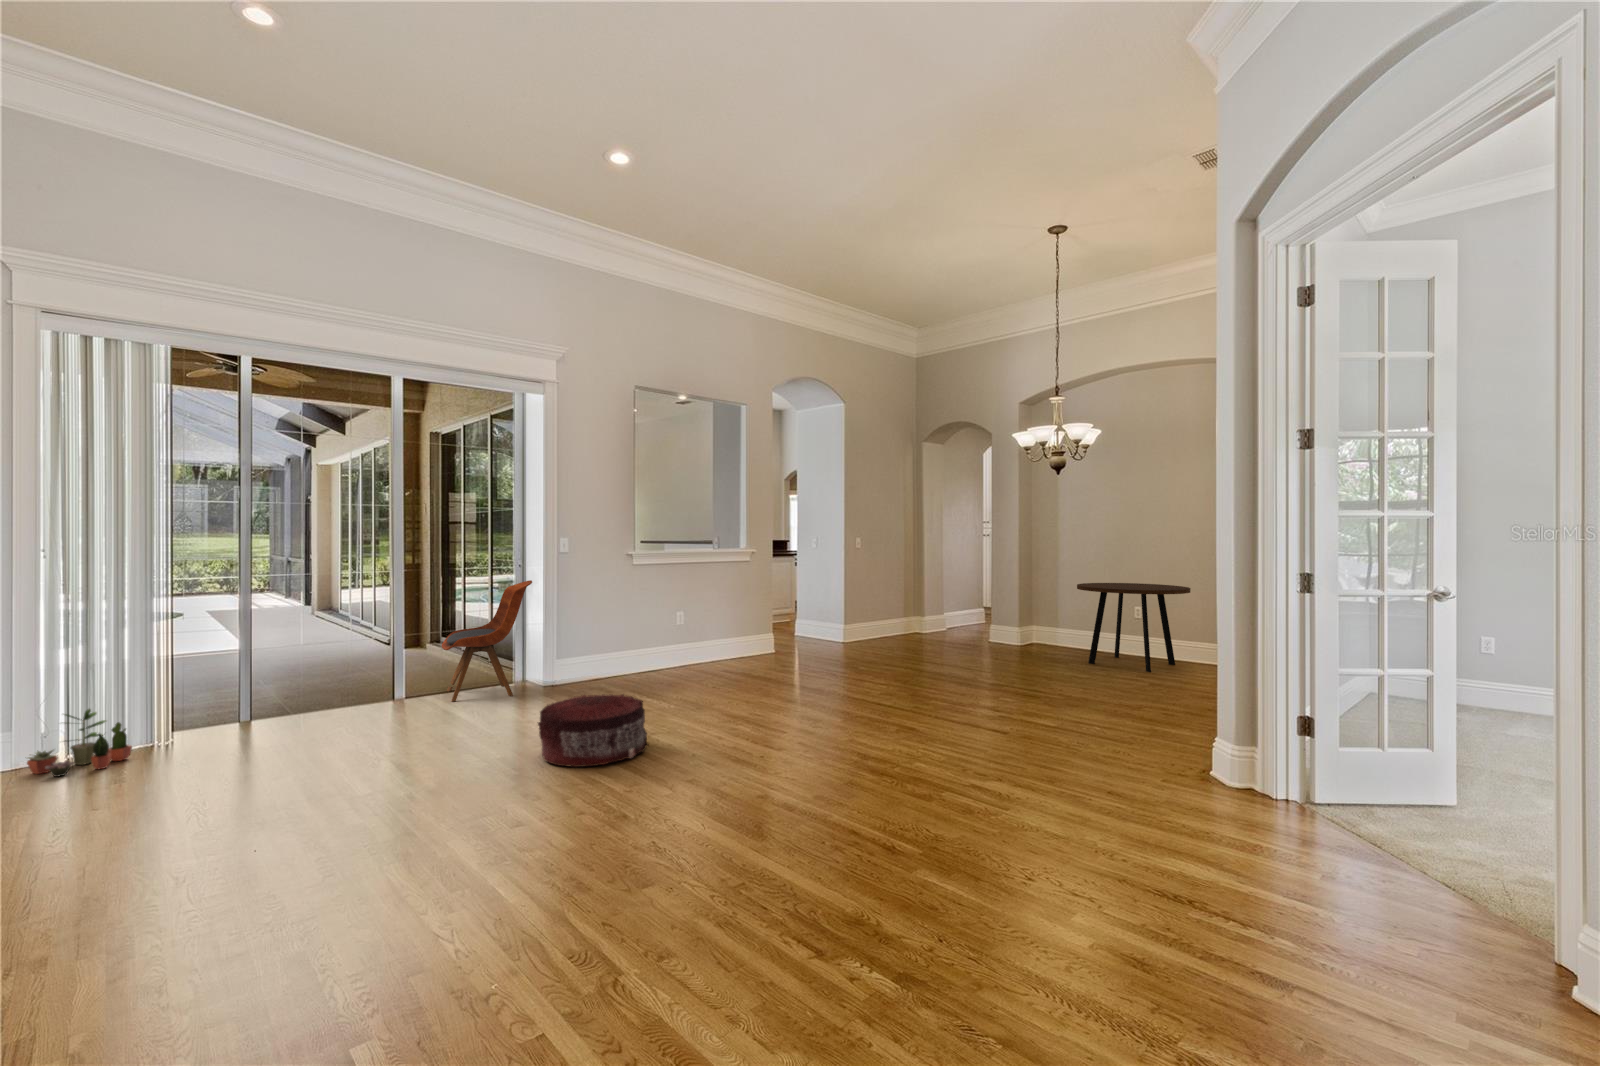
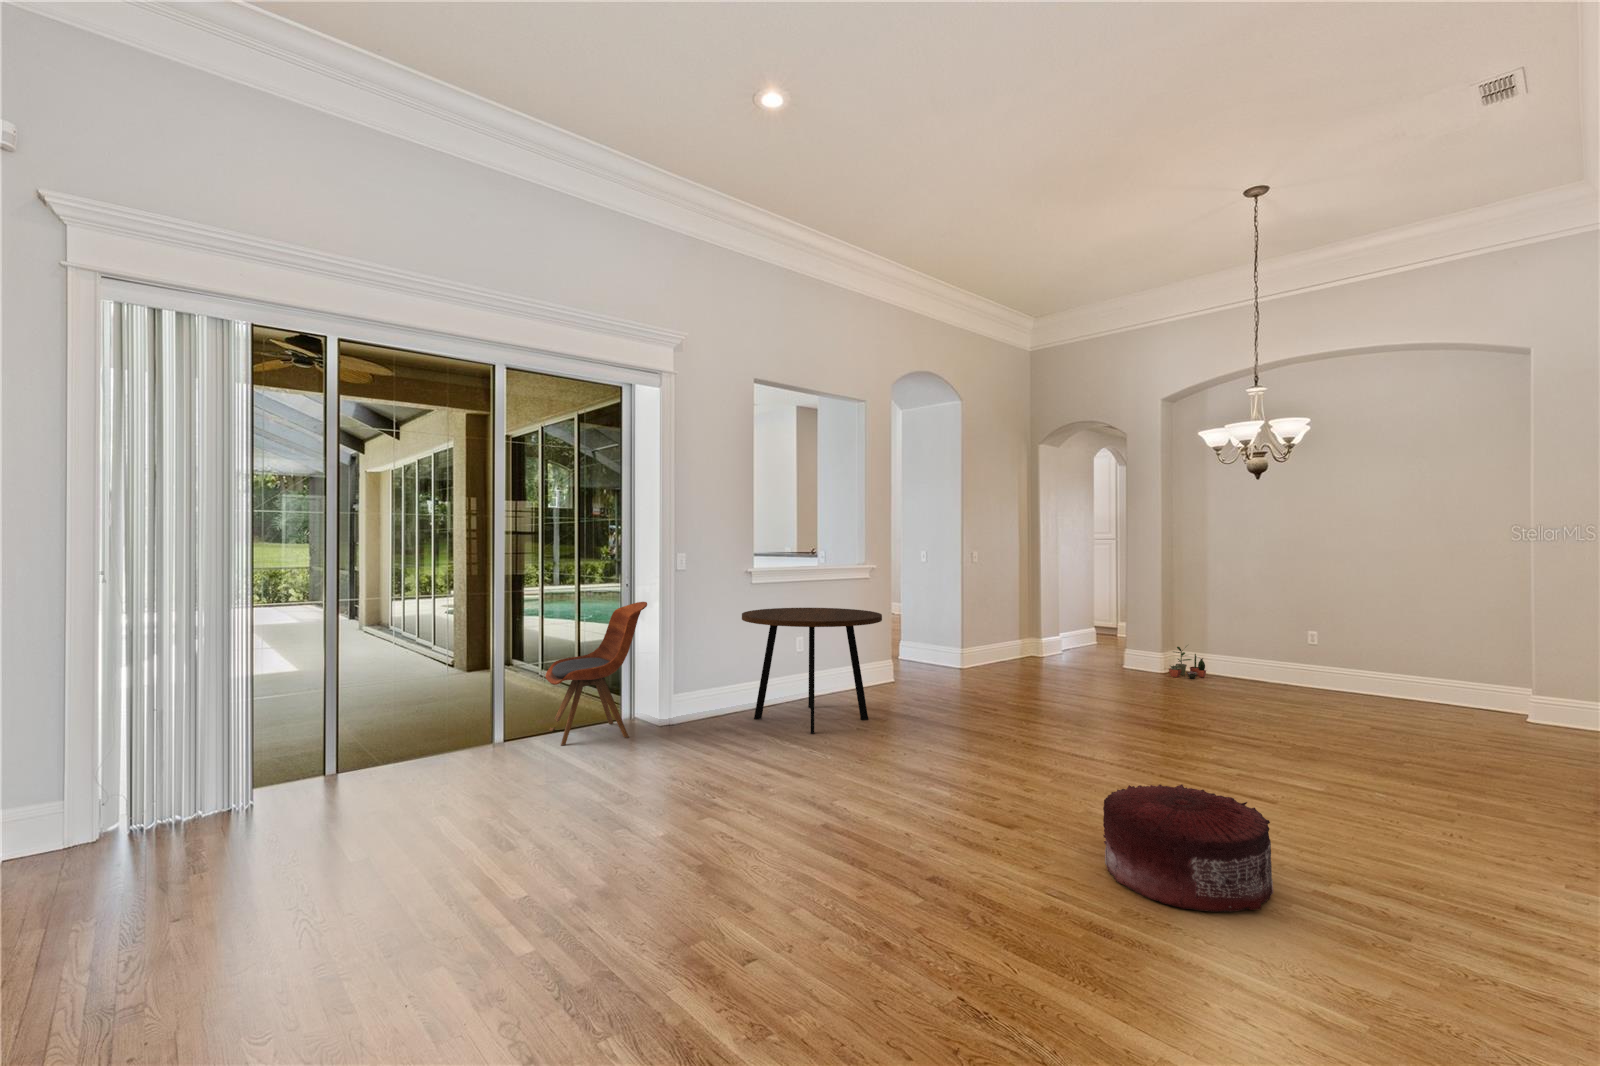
dining table: present [1077,583,1190,672] -> present [742,608,882,734]
pouf: present [538,694,648,767] -> present [1103,784,1274,912]
potted plant: present [27,709,132,777] -> present [1169,647,1206,679]

